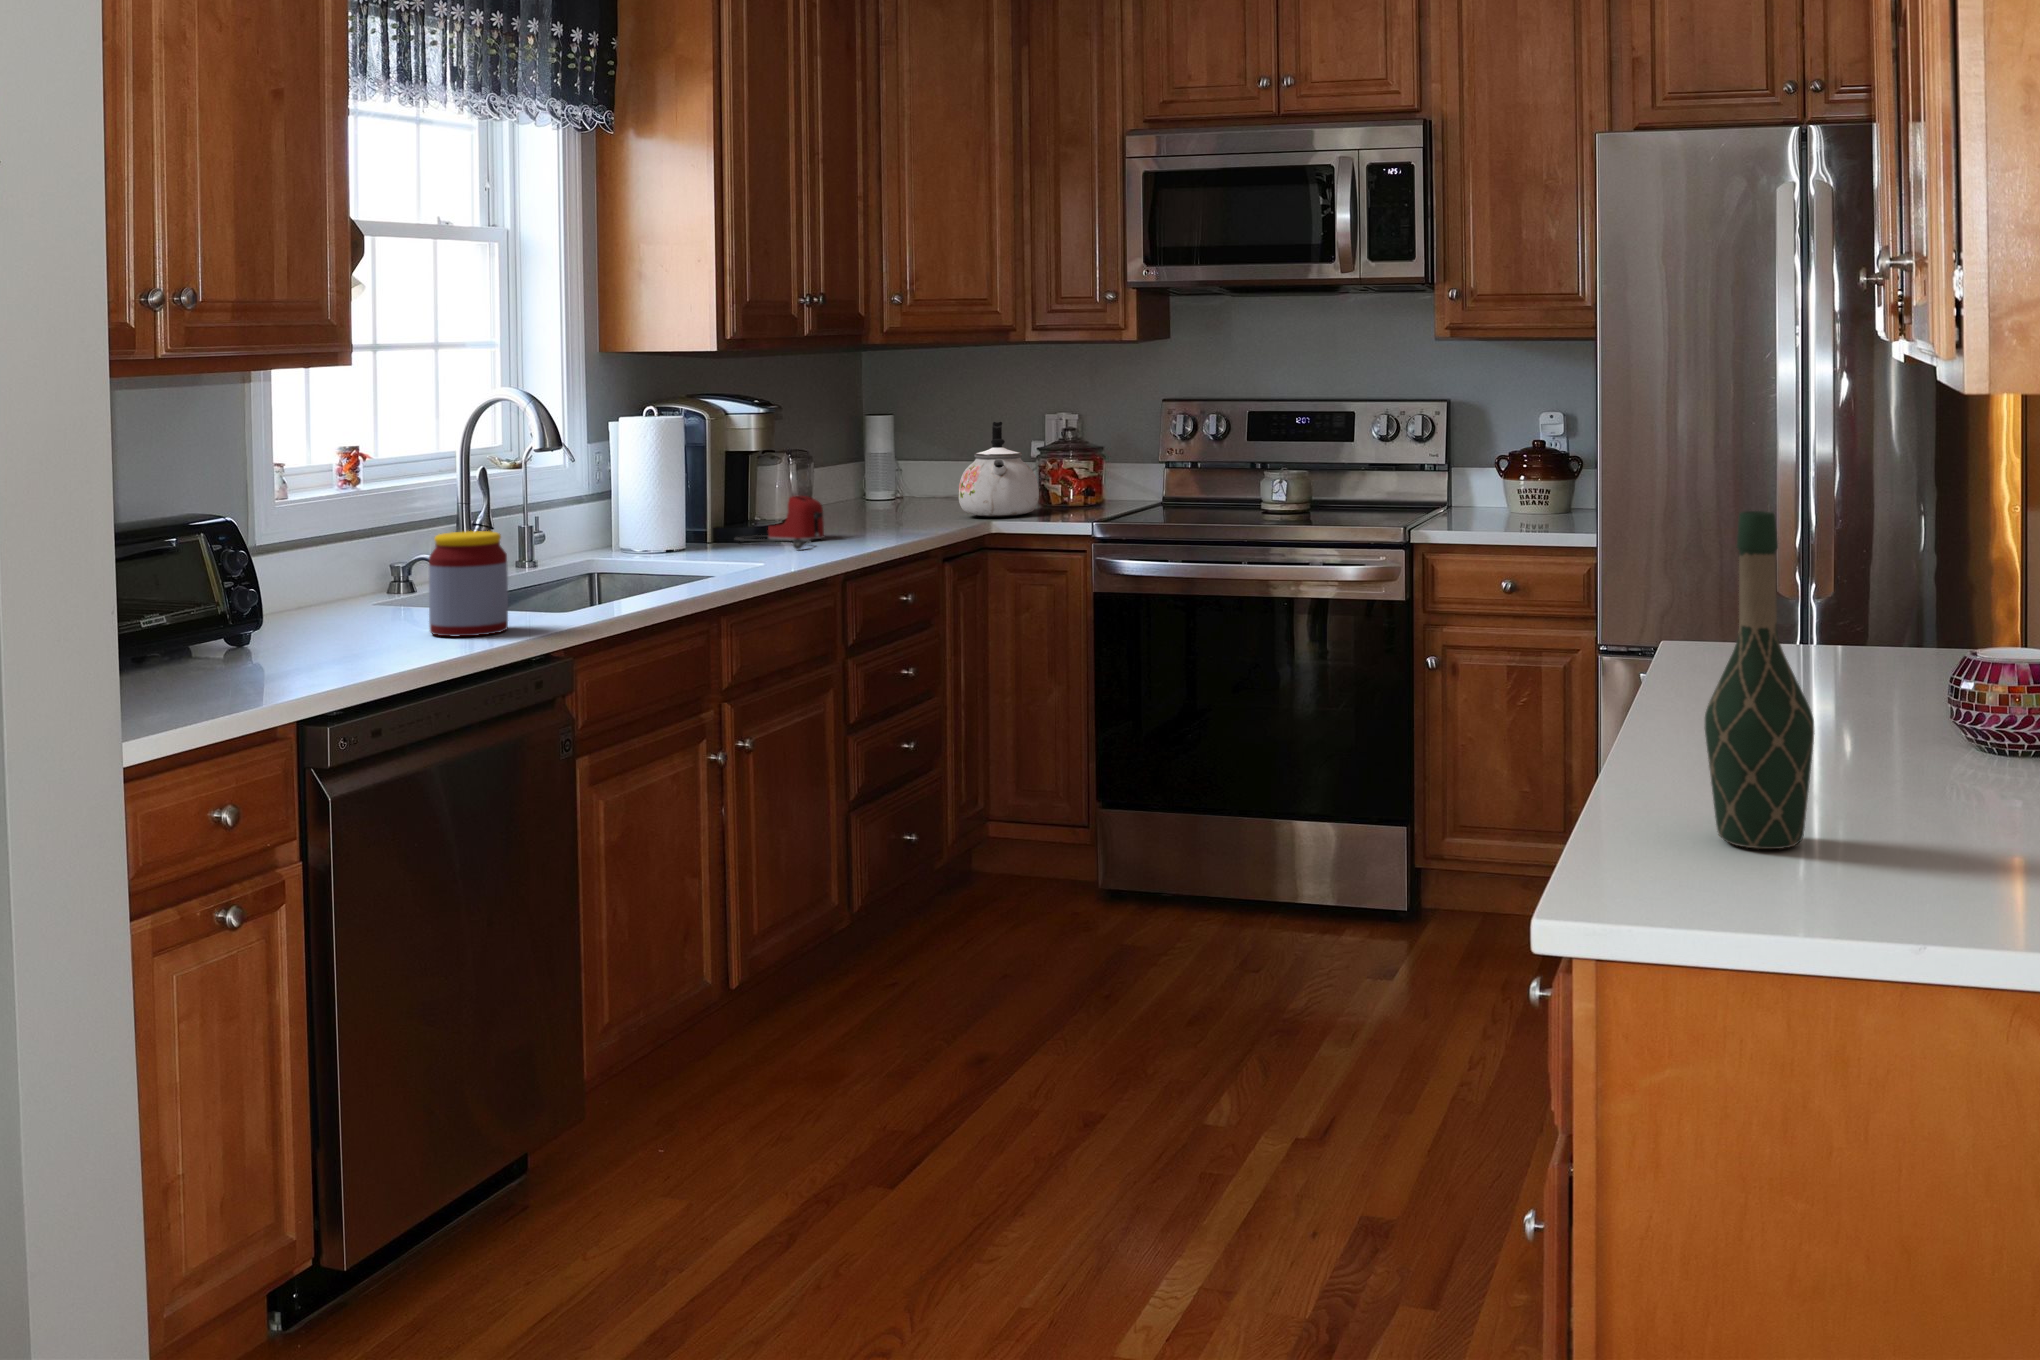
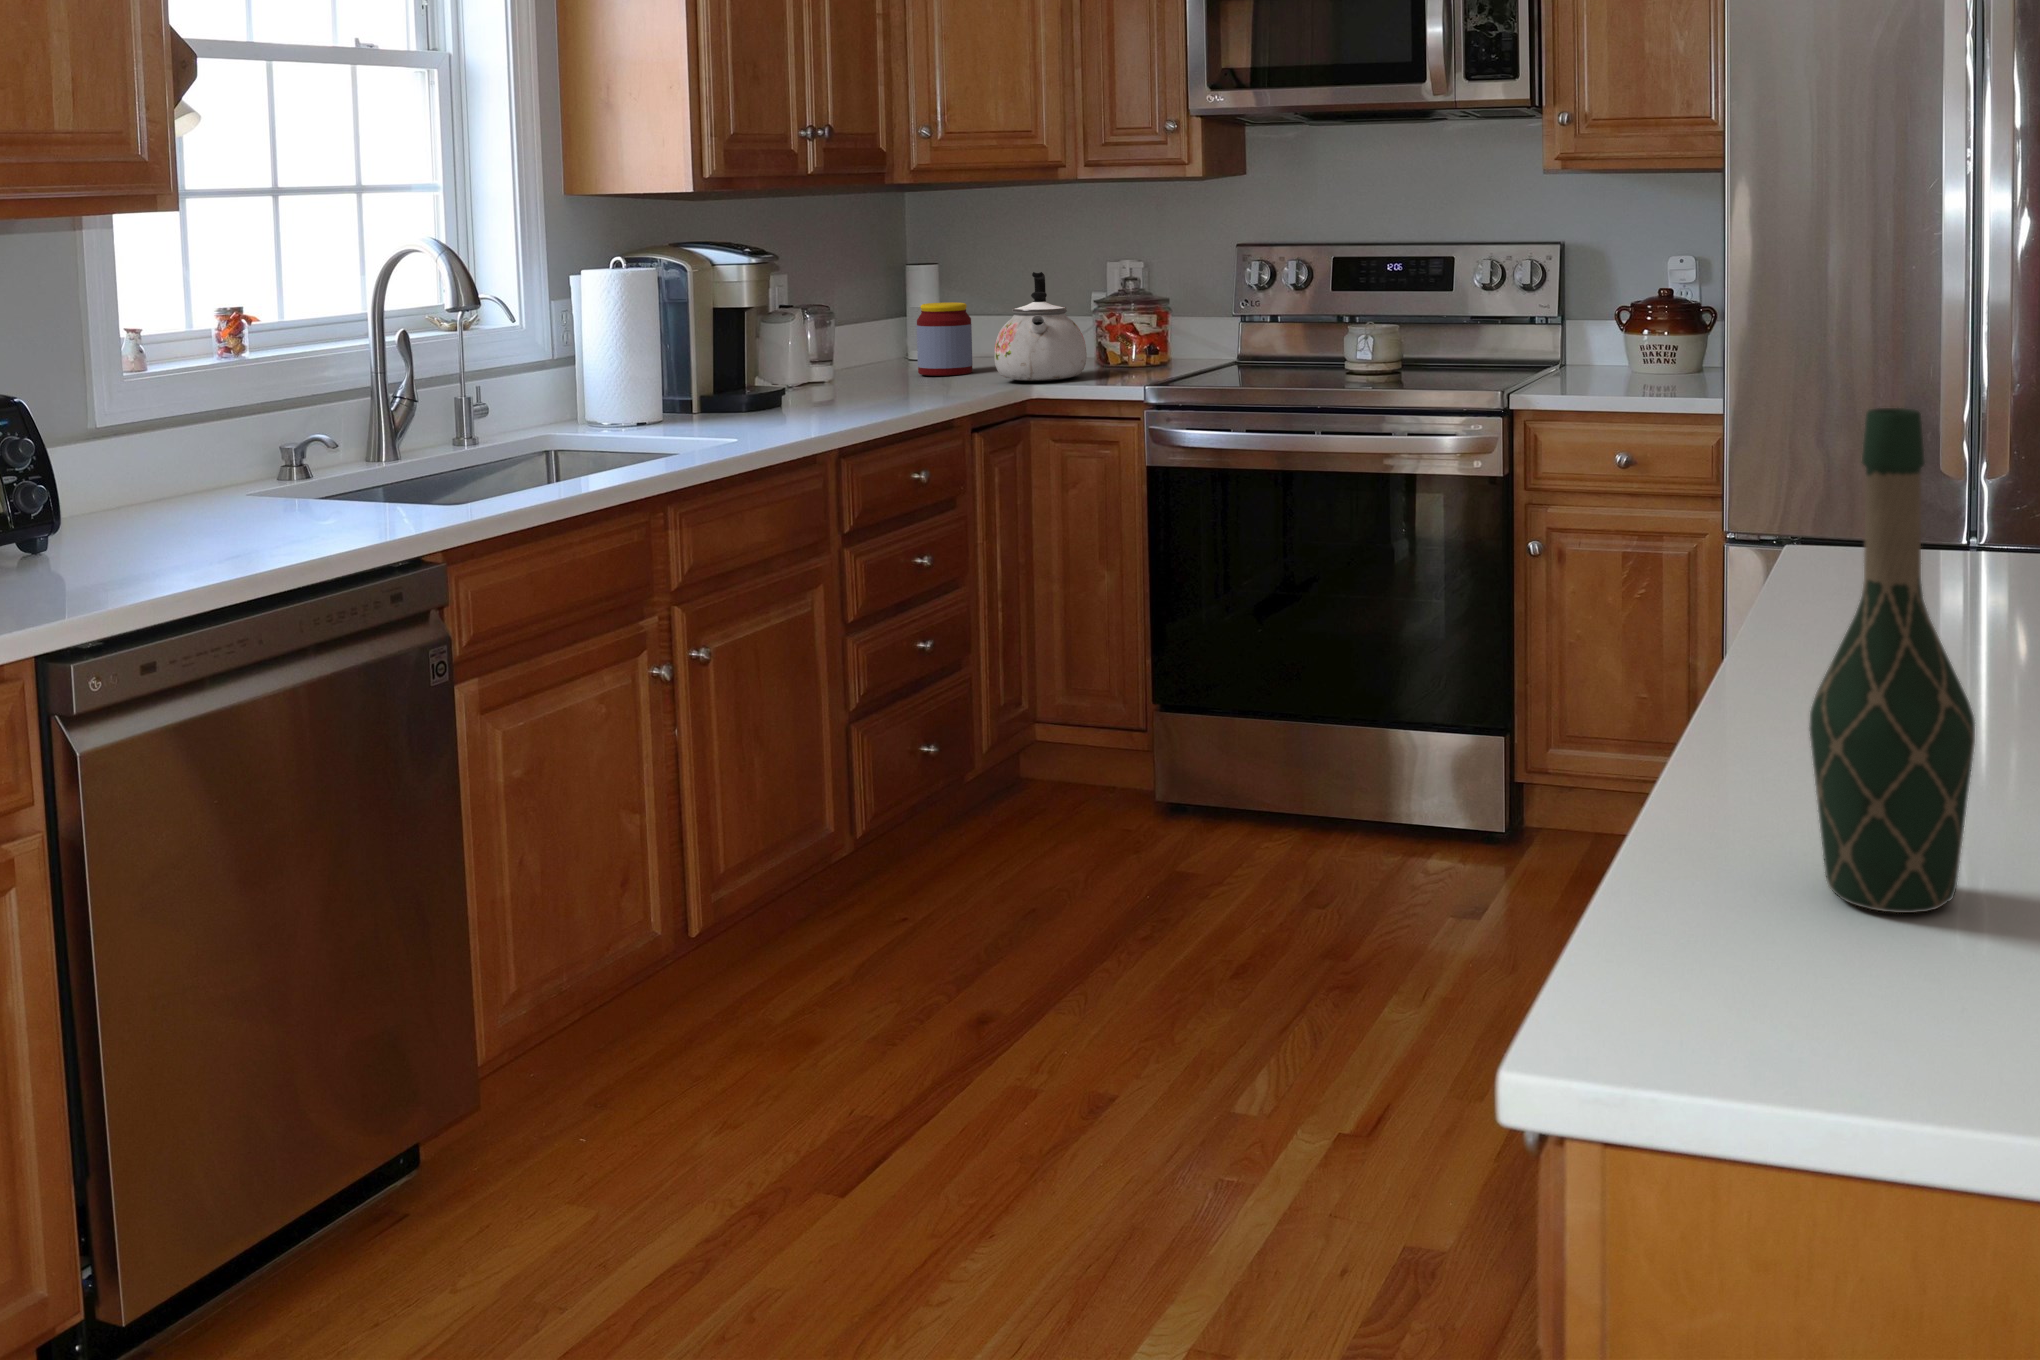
toaster: present [736,496,824,549] -> none [728,359,831,423]
jar: present [429,531,508,636] -> present [917,302,973,376]

